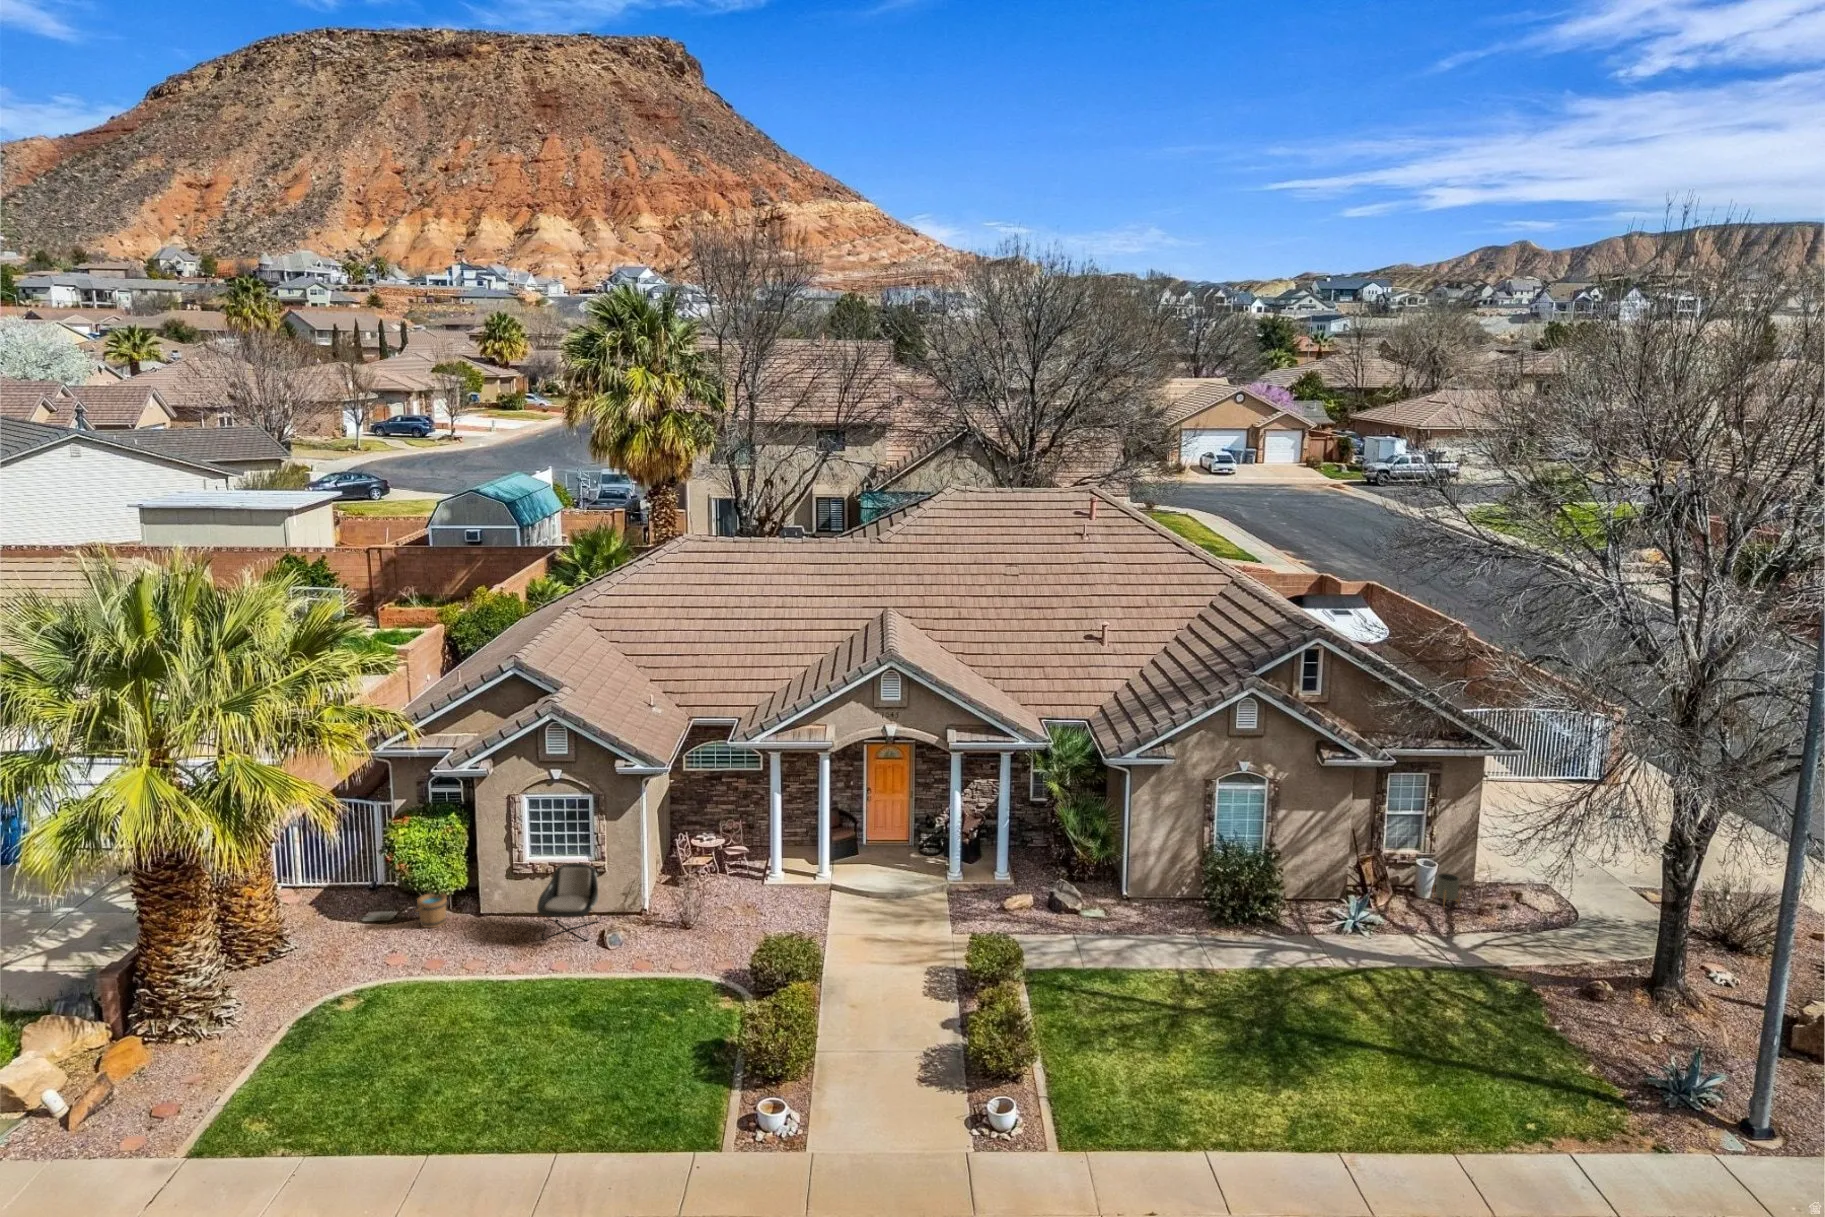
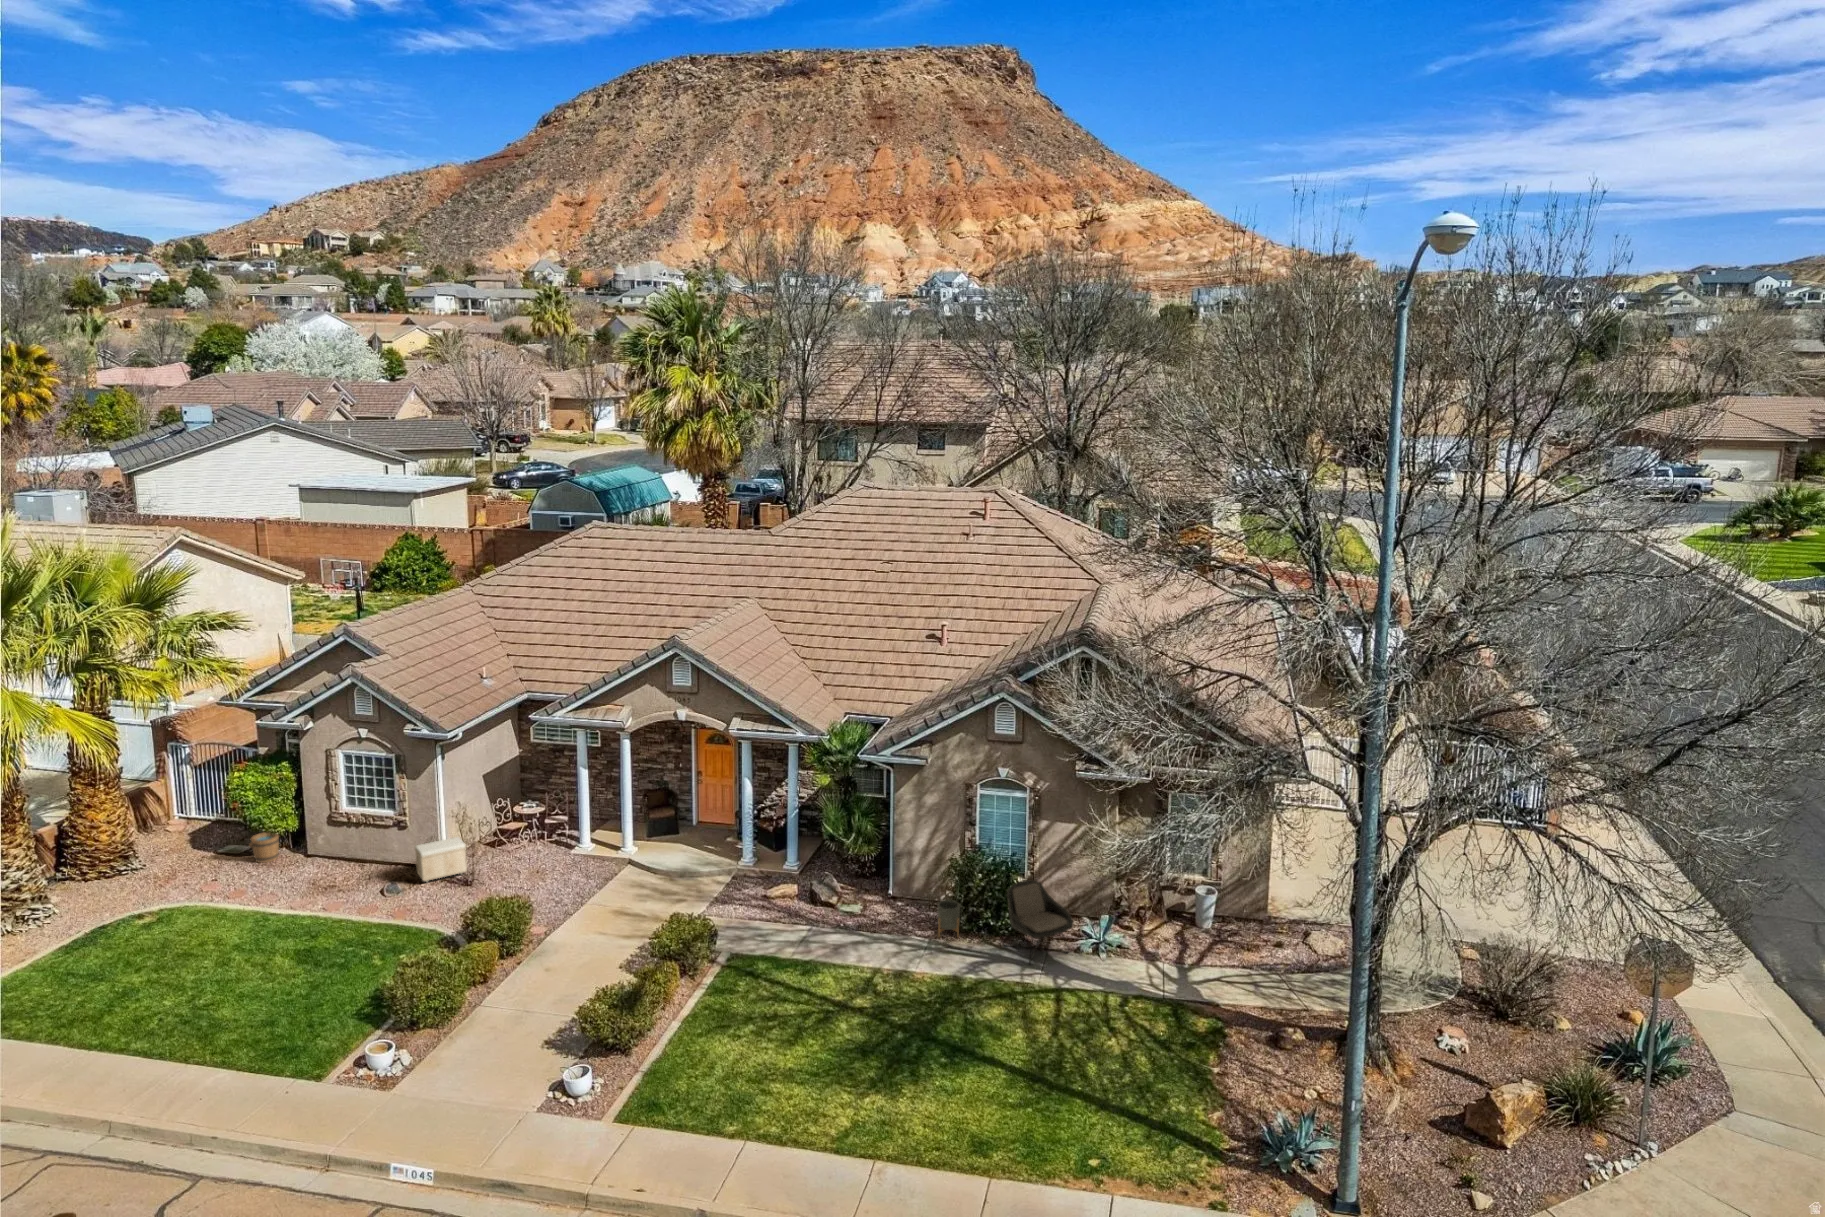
lounge chair: present [537,863,599,940] -> present [1003,880,1073,963]
planter: present [1432,873,1461,907] -> present [938,900,960,936]
storage bench: none [625,878,679,931] -> present [415,837,467,882]

